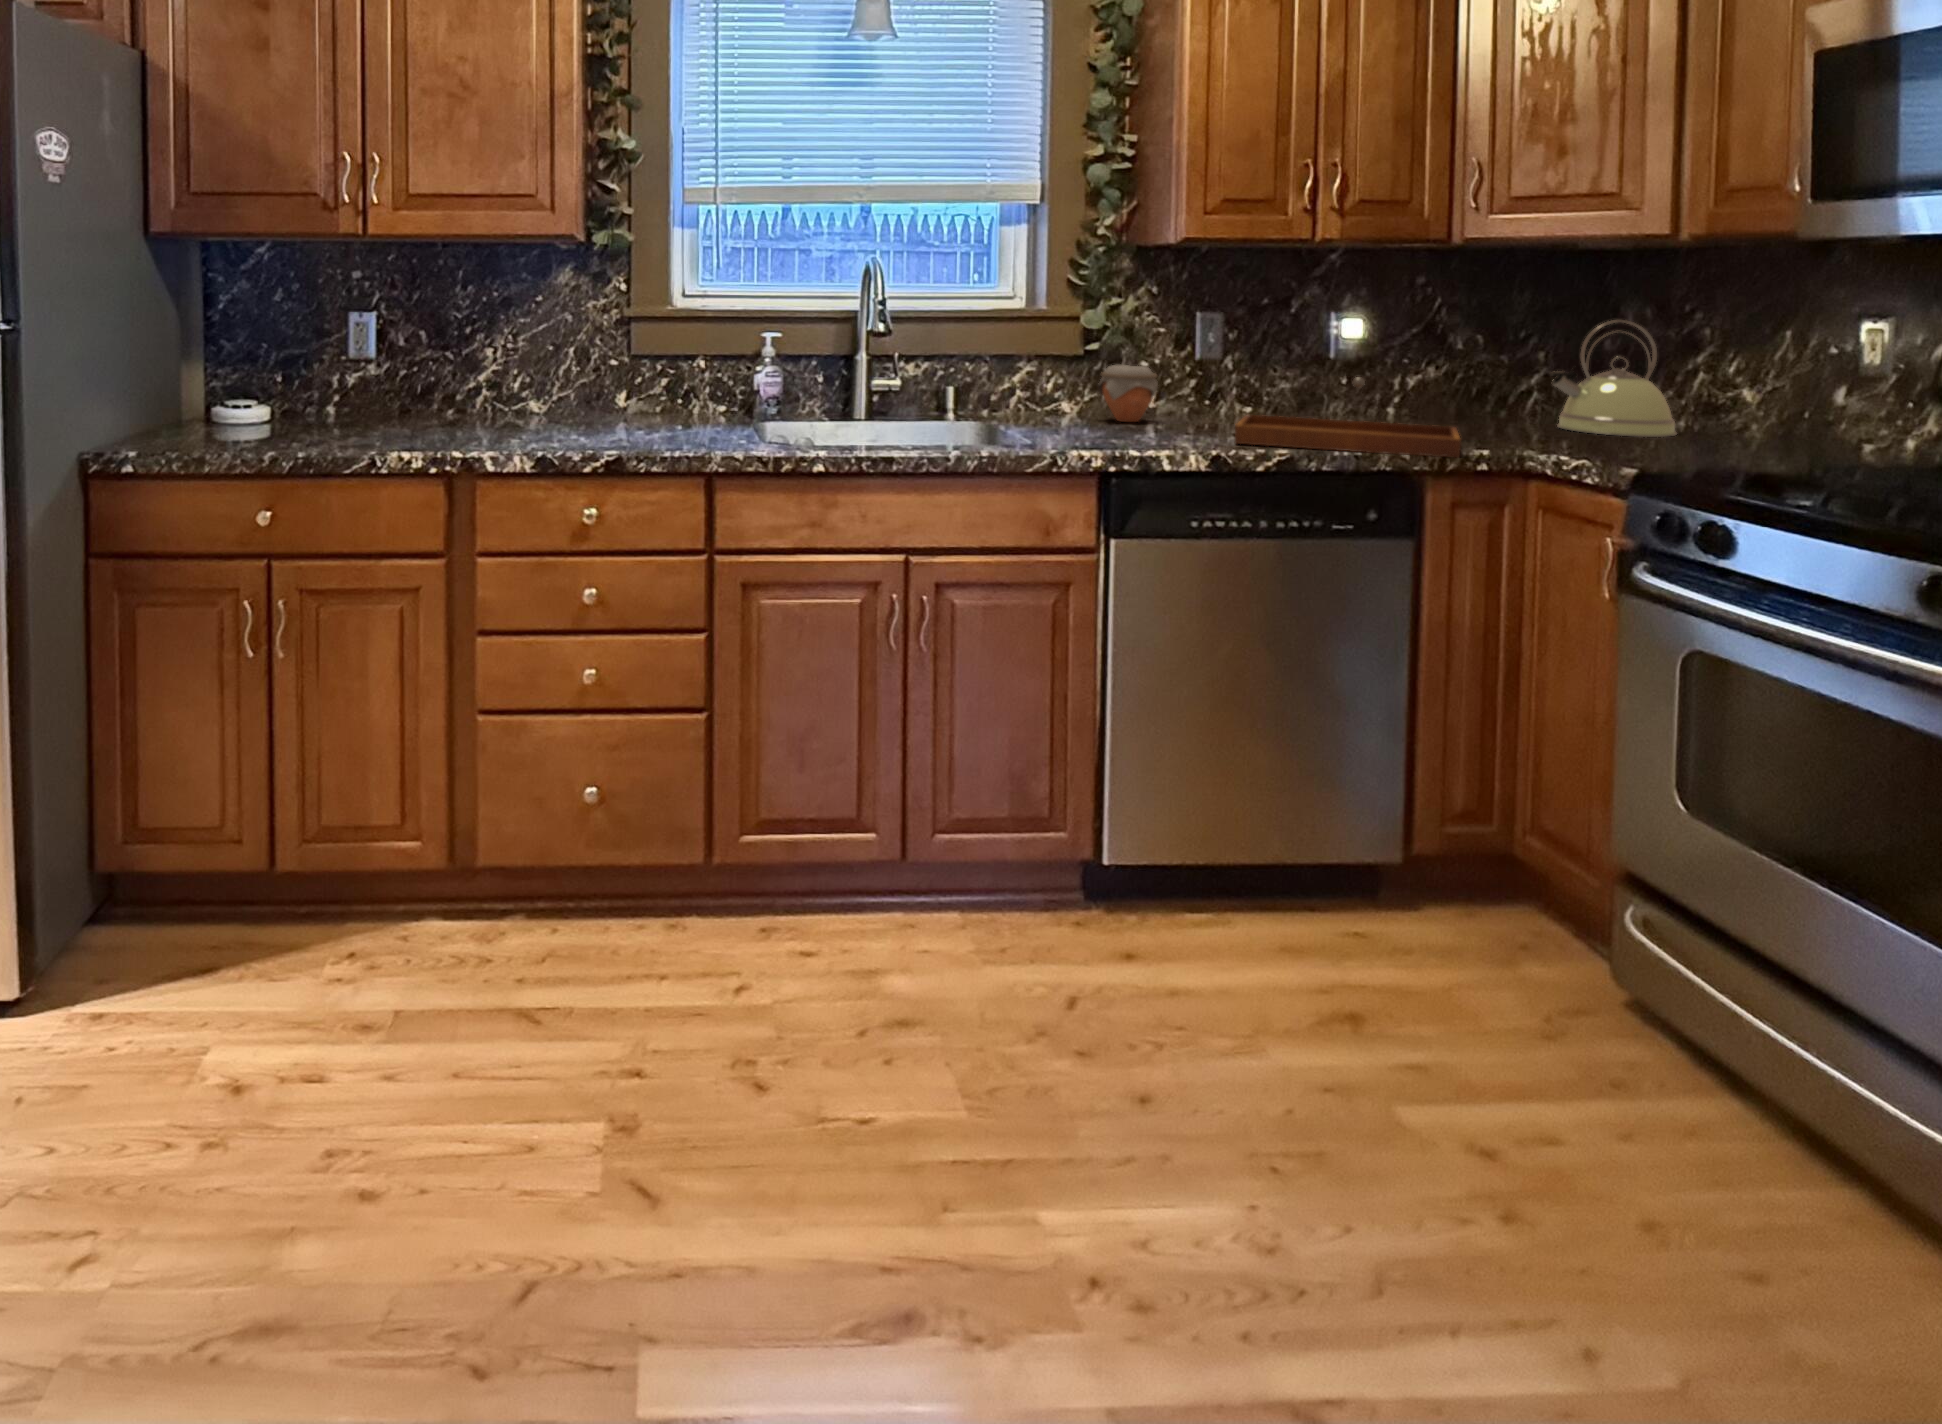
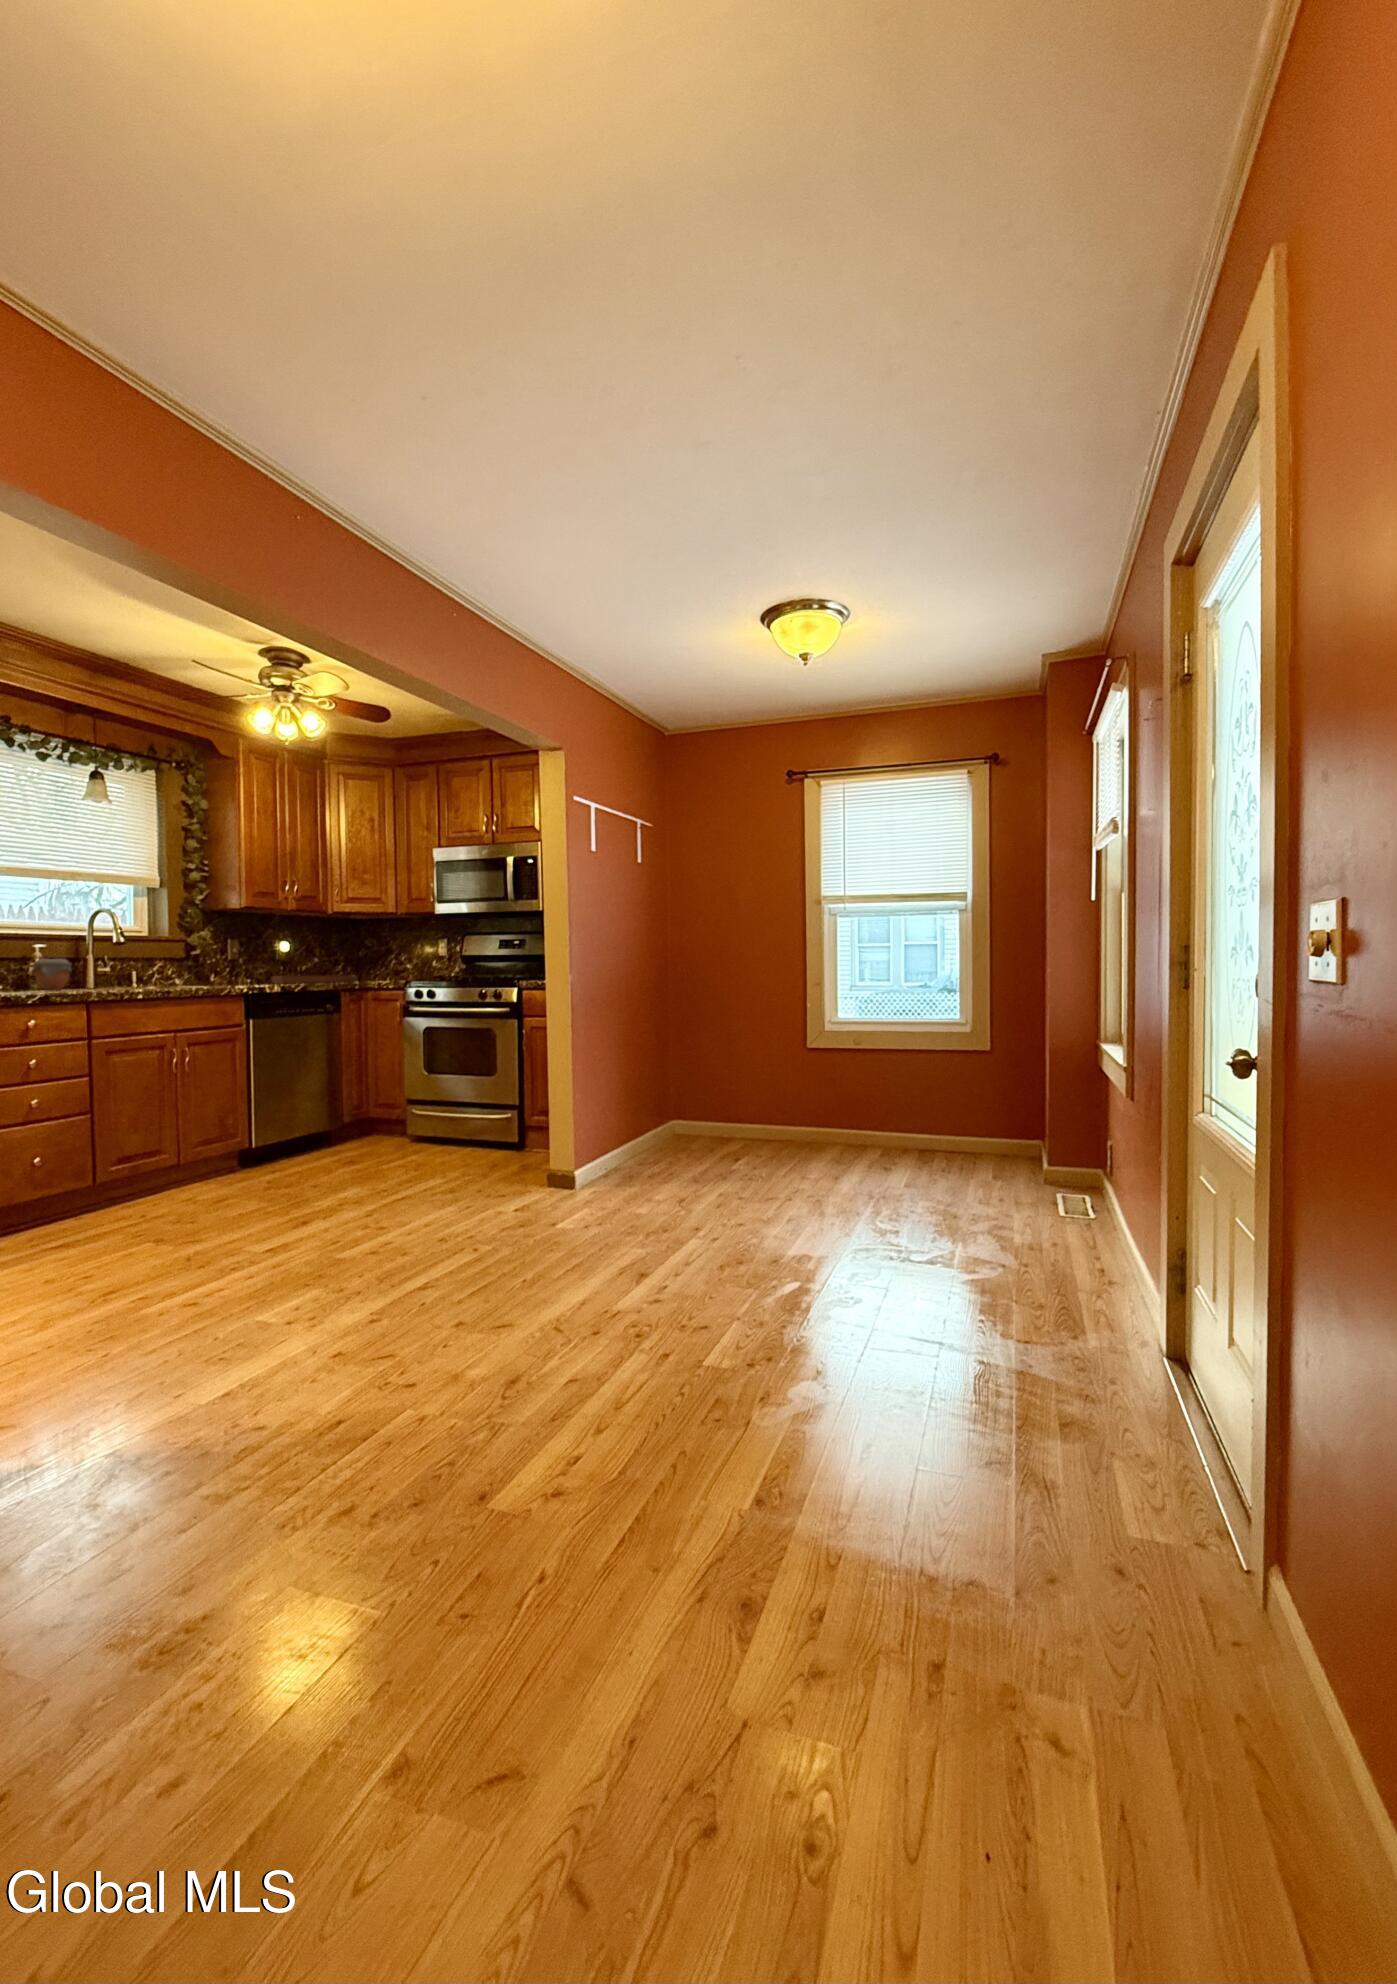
kettle: present [1551,320,1676,437] -> none [354,942,390,980]
jar: present [1098,365,1158,422] -> present [32,959,71,991]

